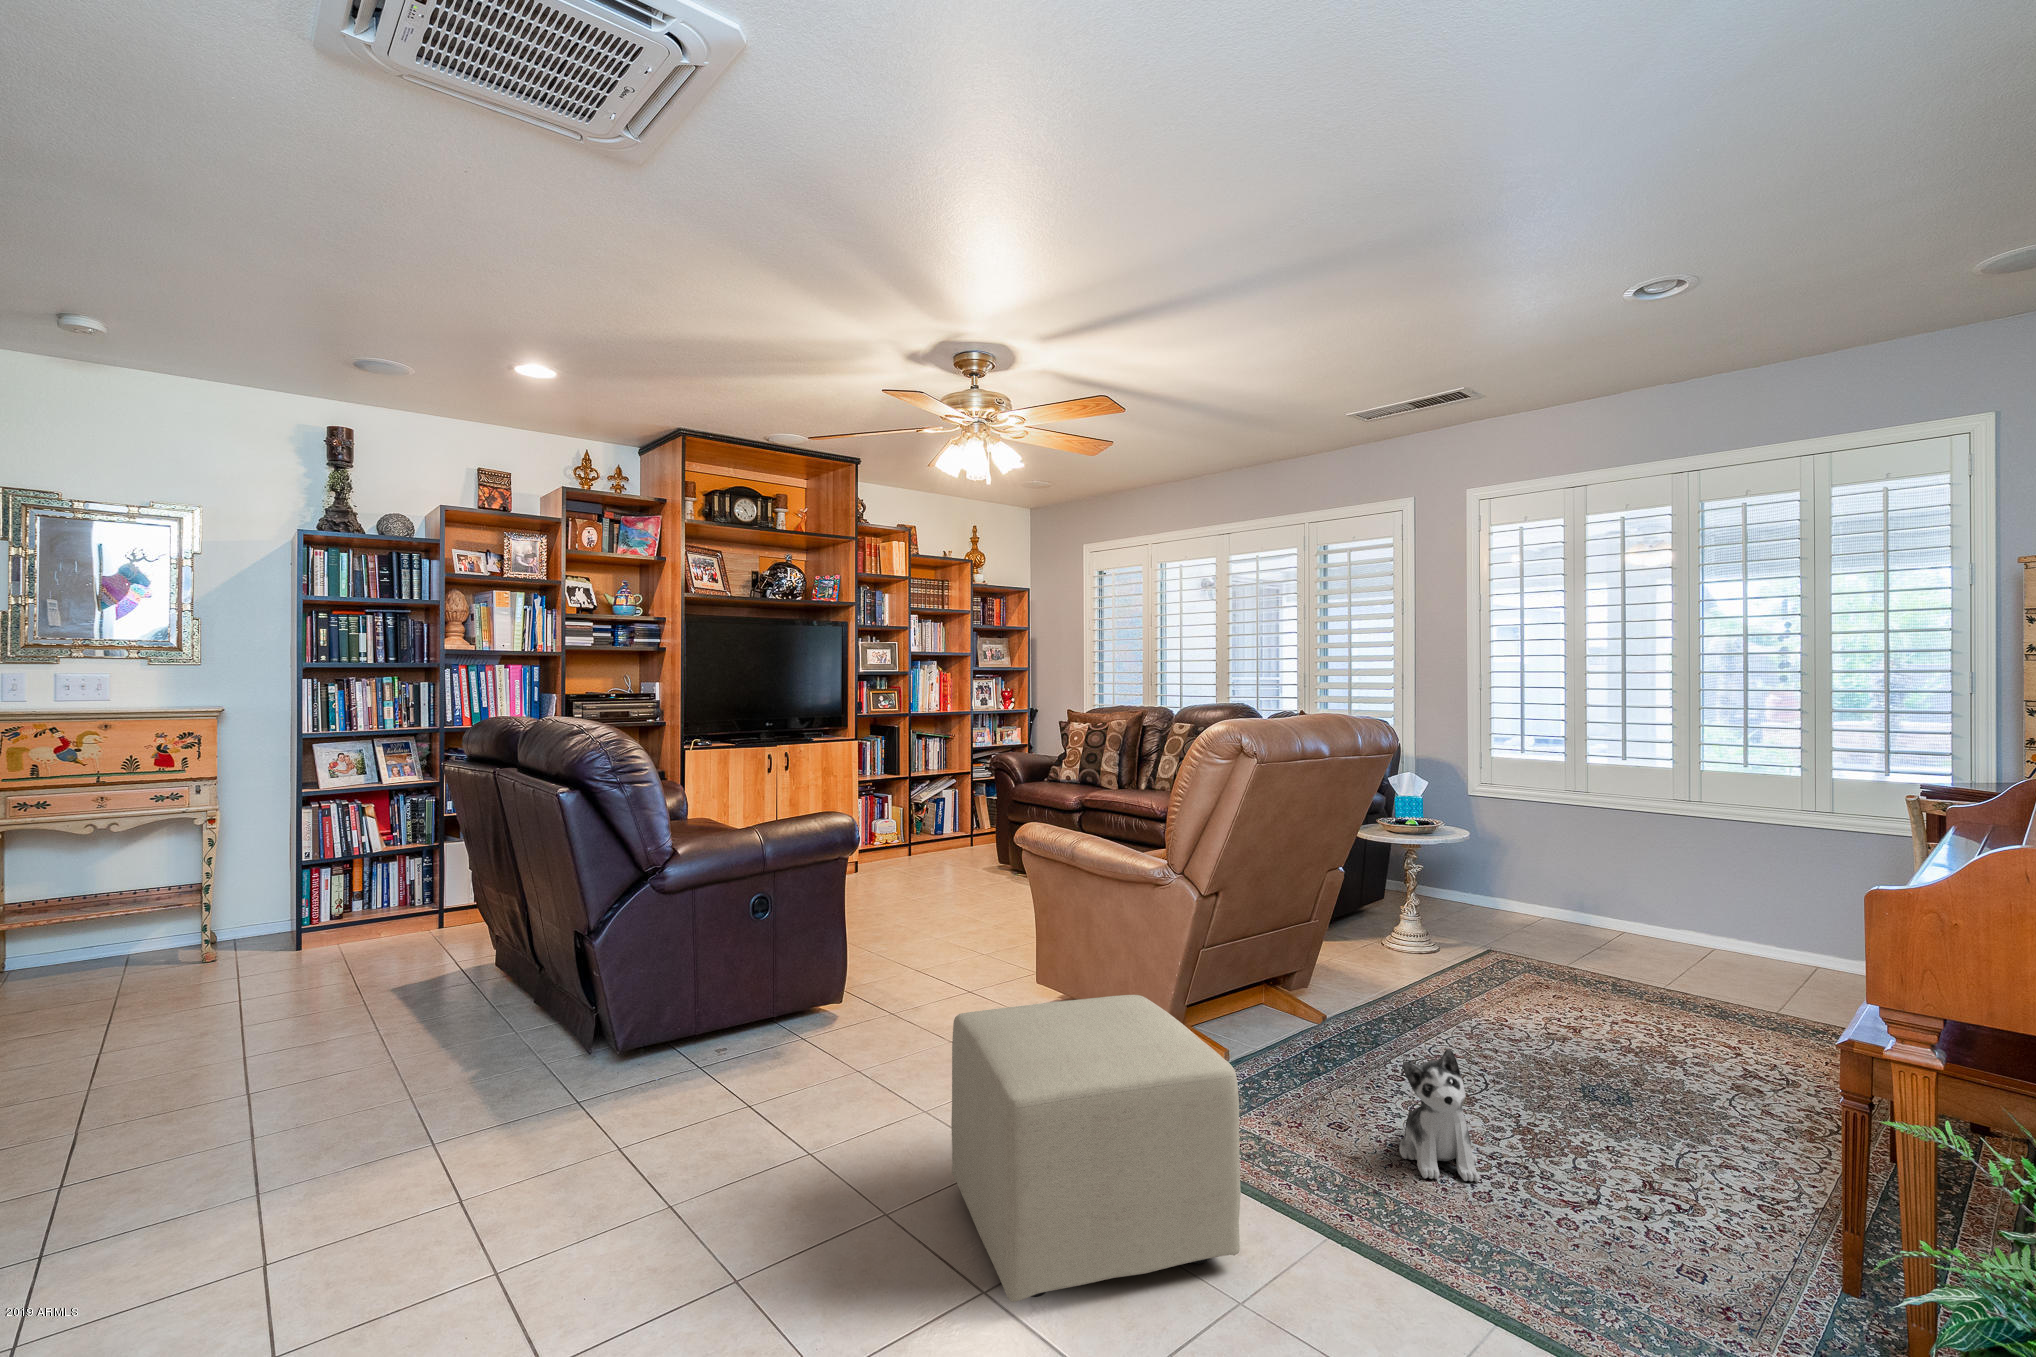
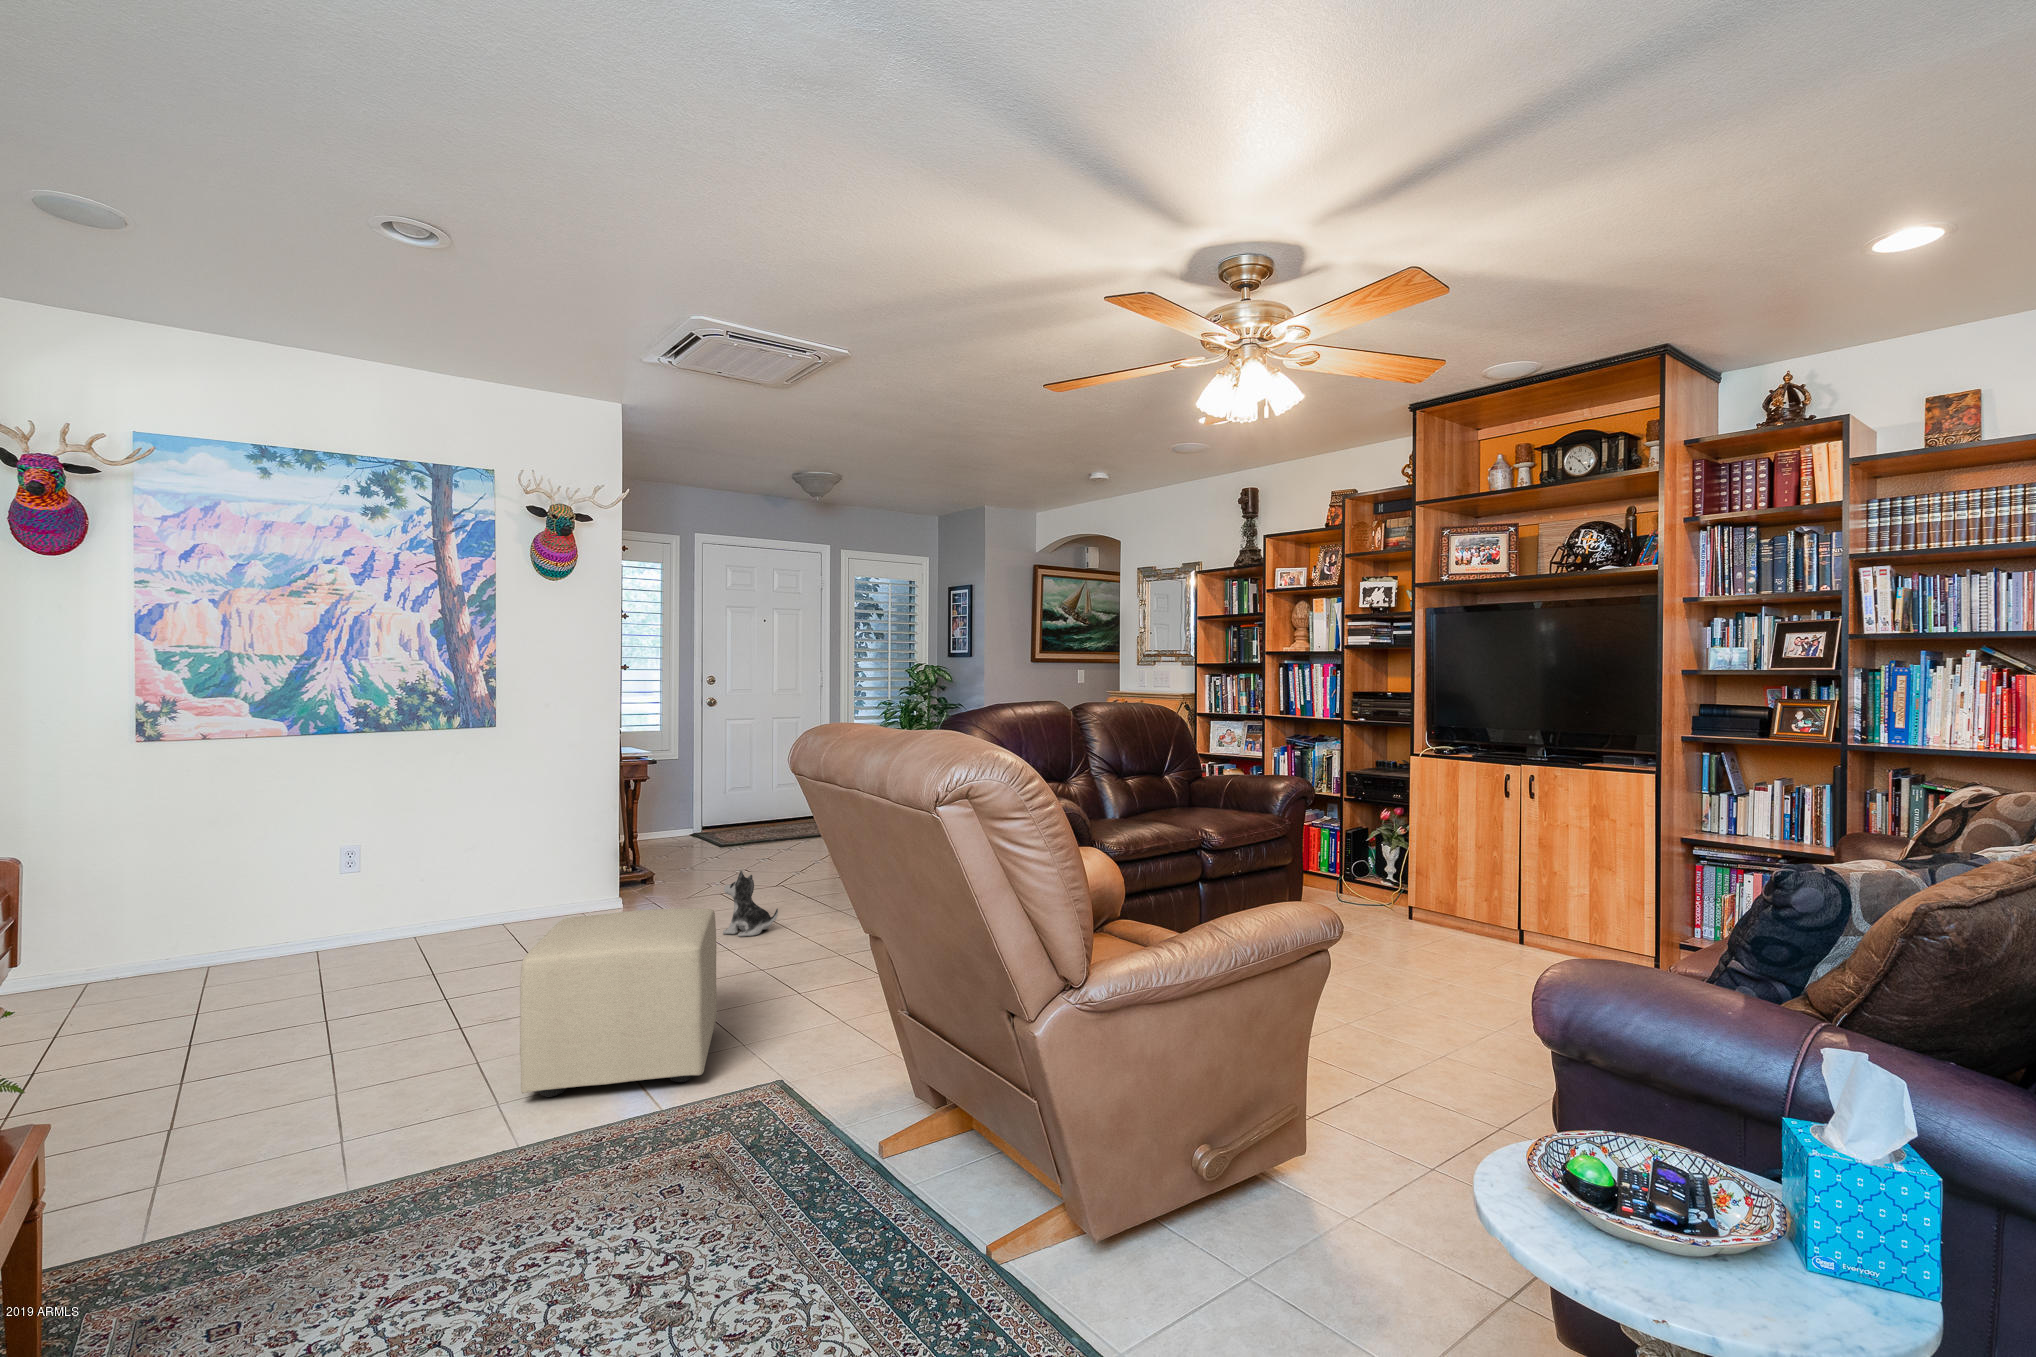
plush toy: present [1399,1049,1480,1182] -> present [723,871,778,937]

